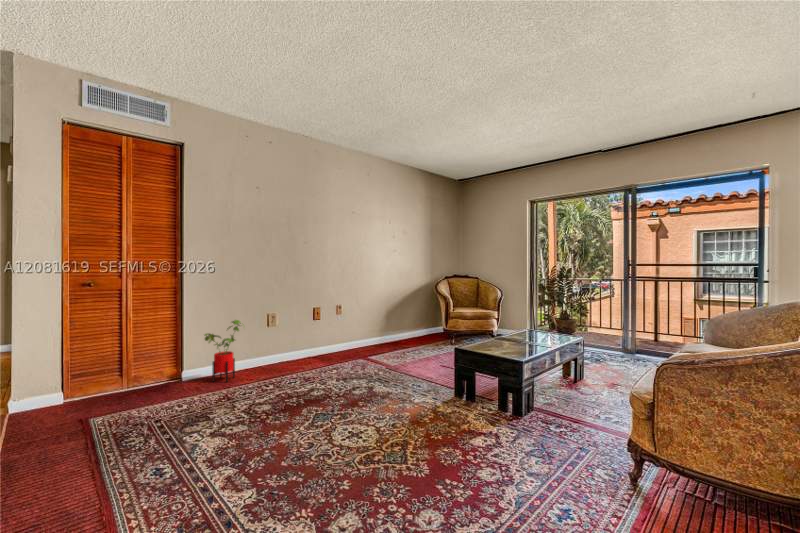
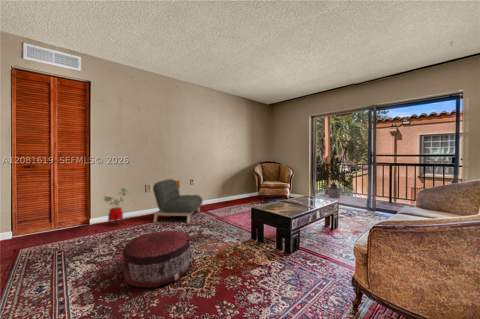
armchair: none [284,304,360,376] -> present [153,179,202,223]
pouf: none [278,383,381,465] -> present [123,230,192,288]

